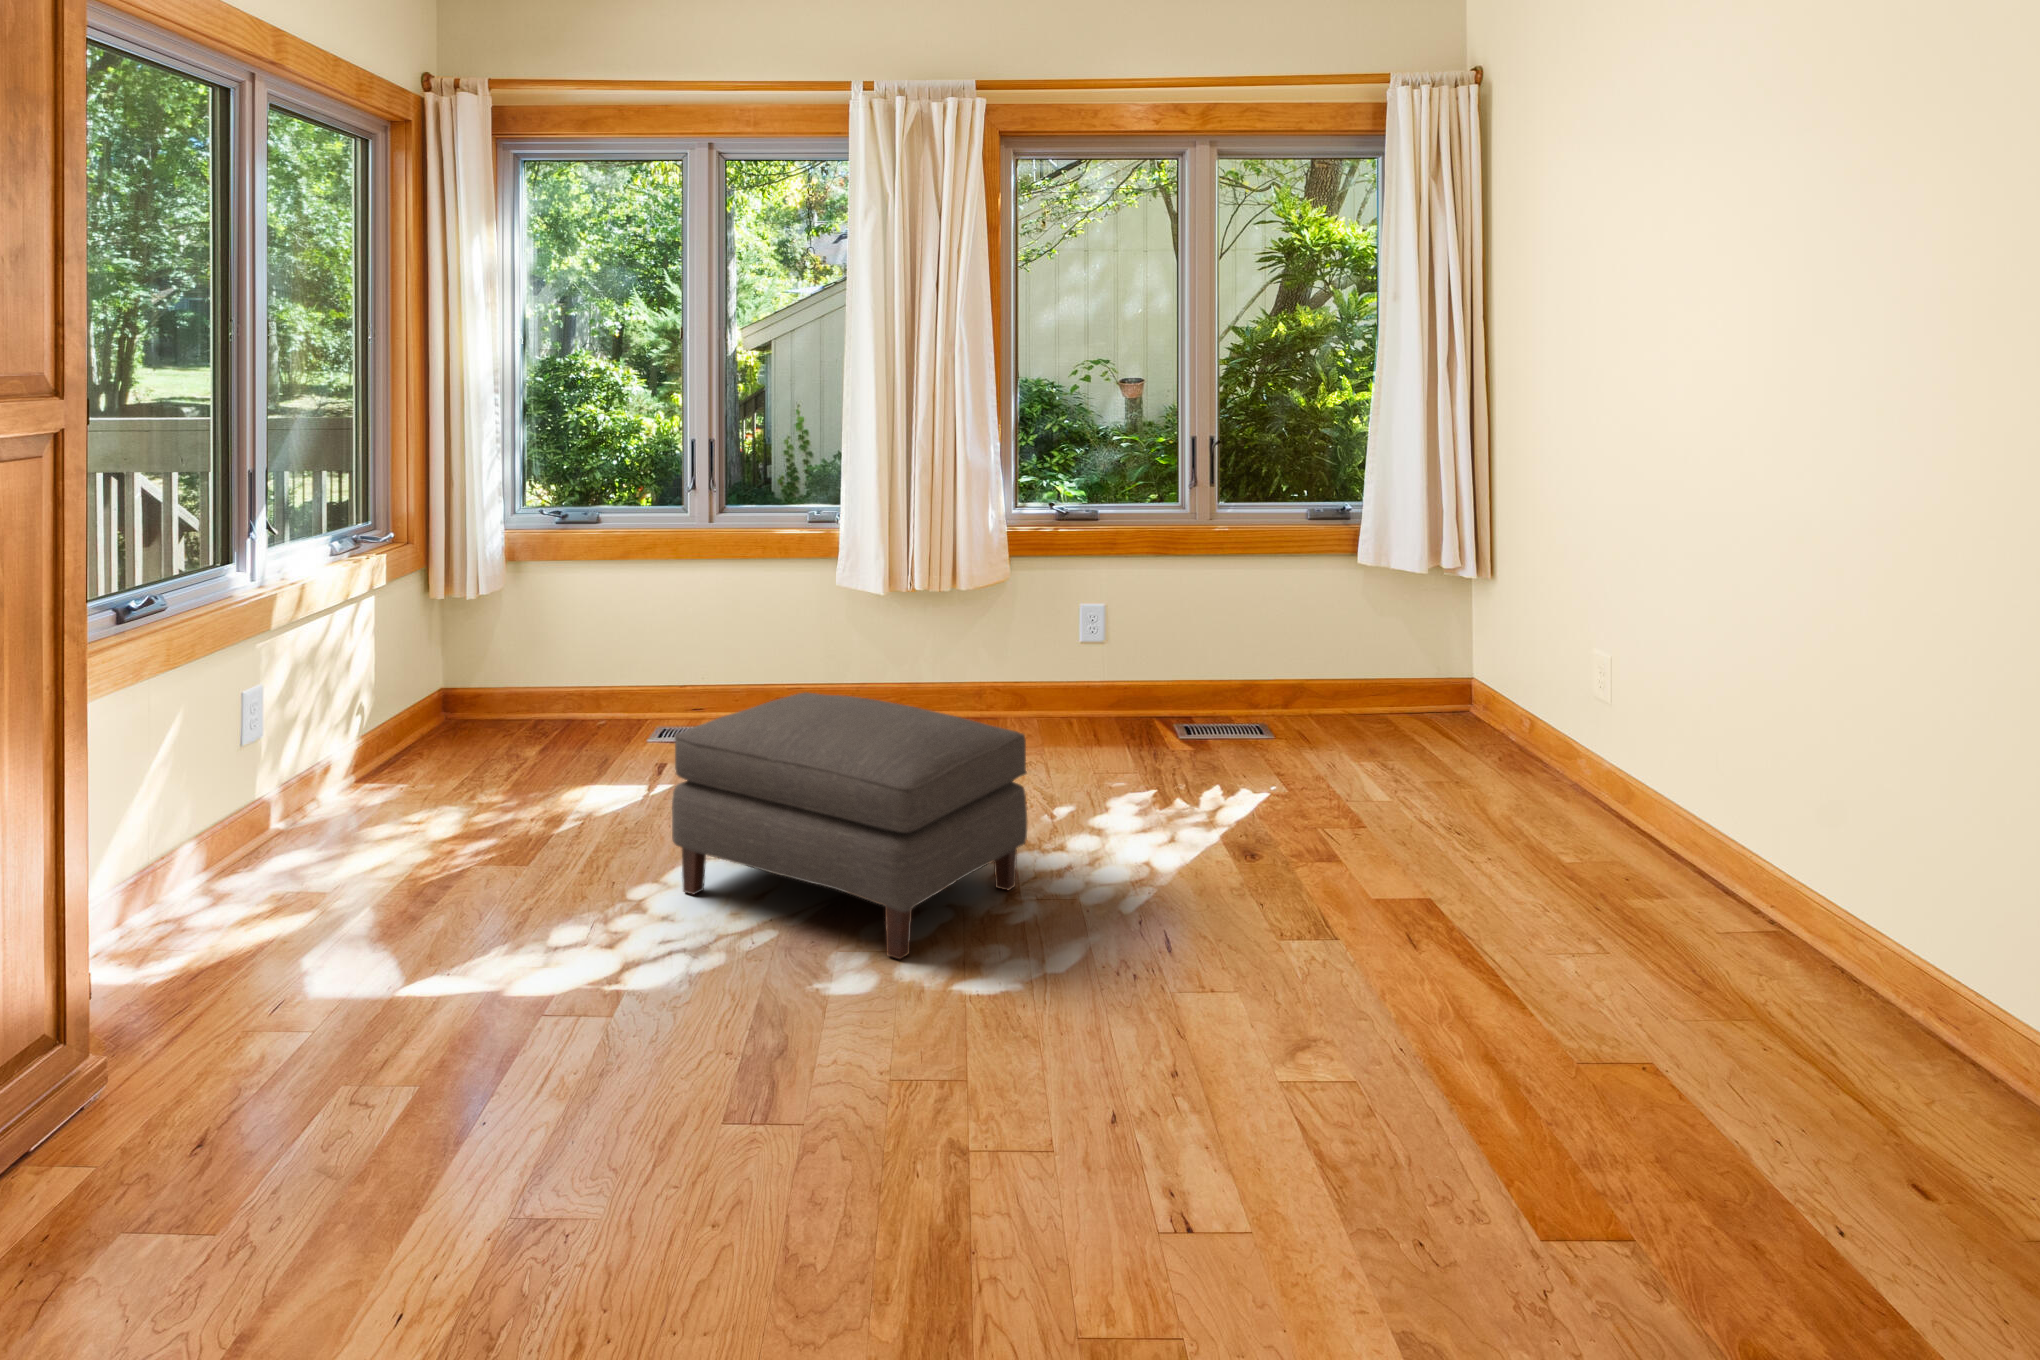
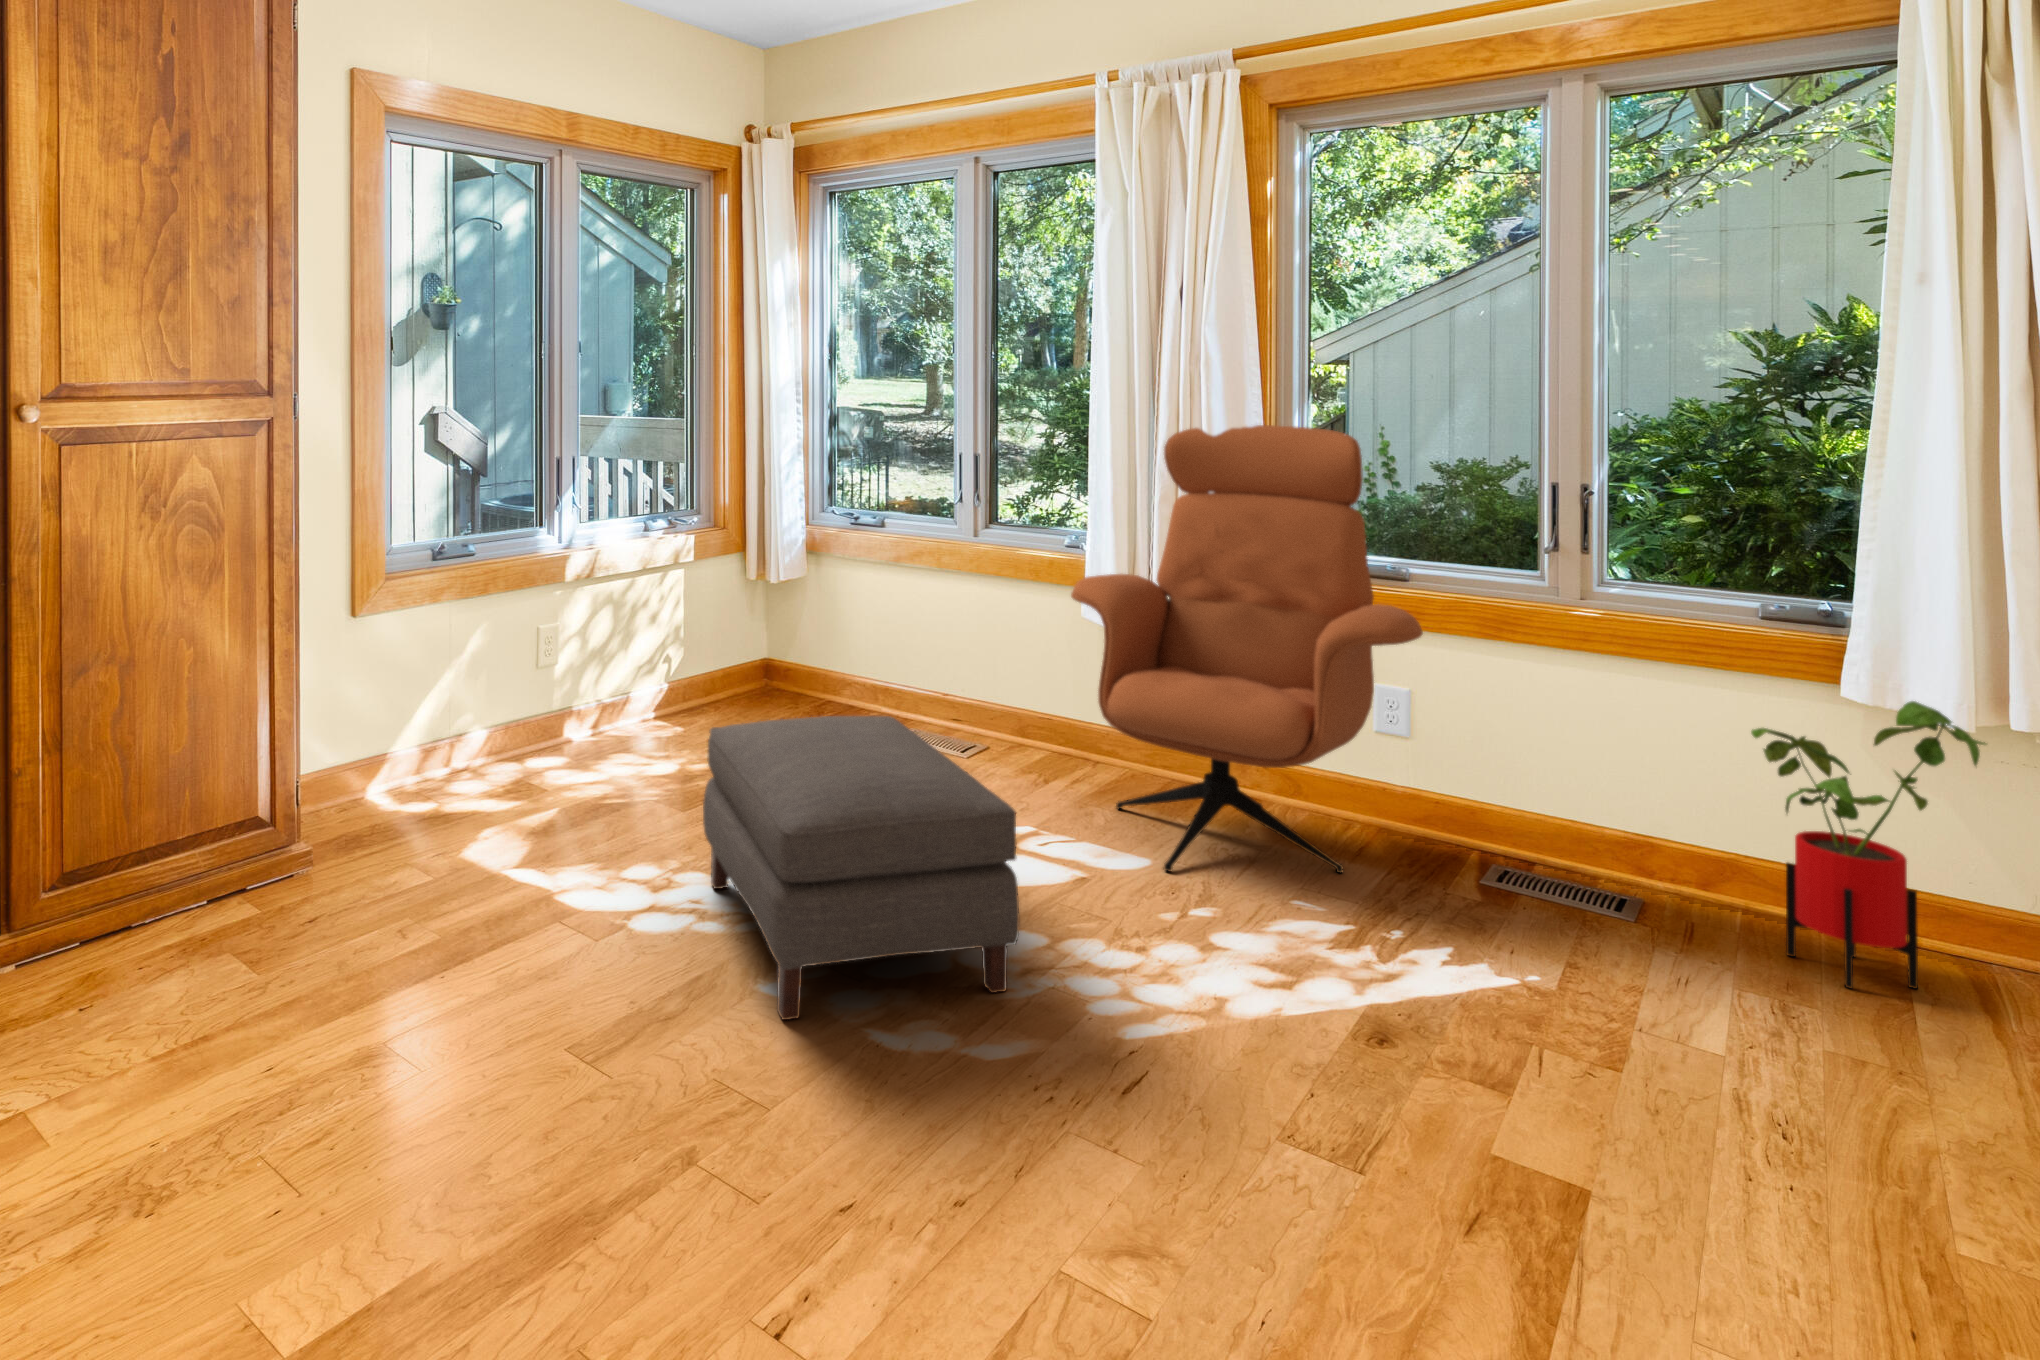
armchair: none [874,402,1151,779] -> present [1071,425,1423,873]
house plant: none [1323,559,1437,742] -> present [1751,701,1986,989]

